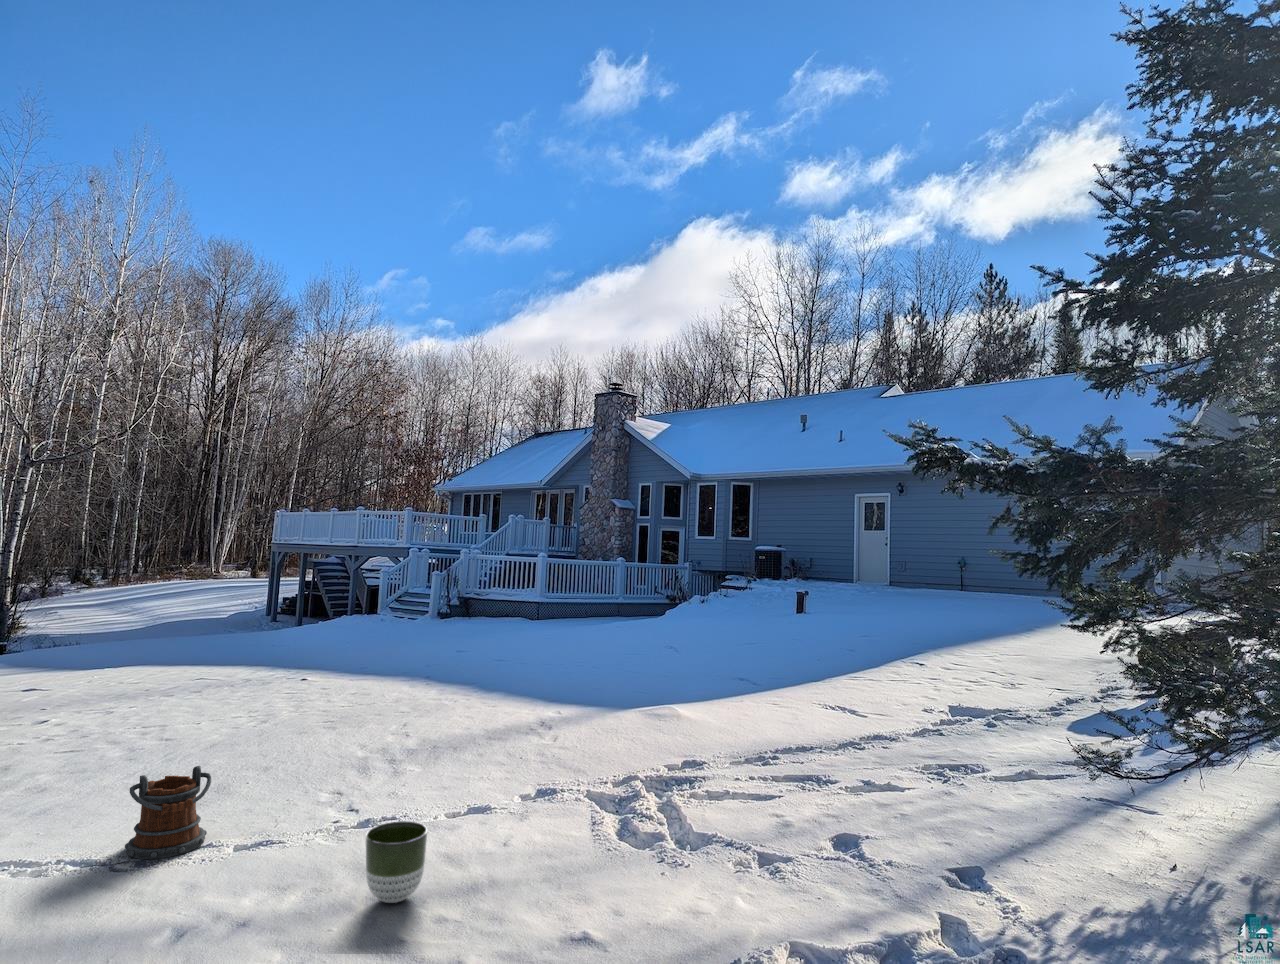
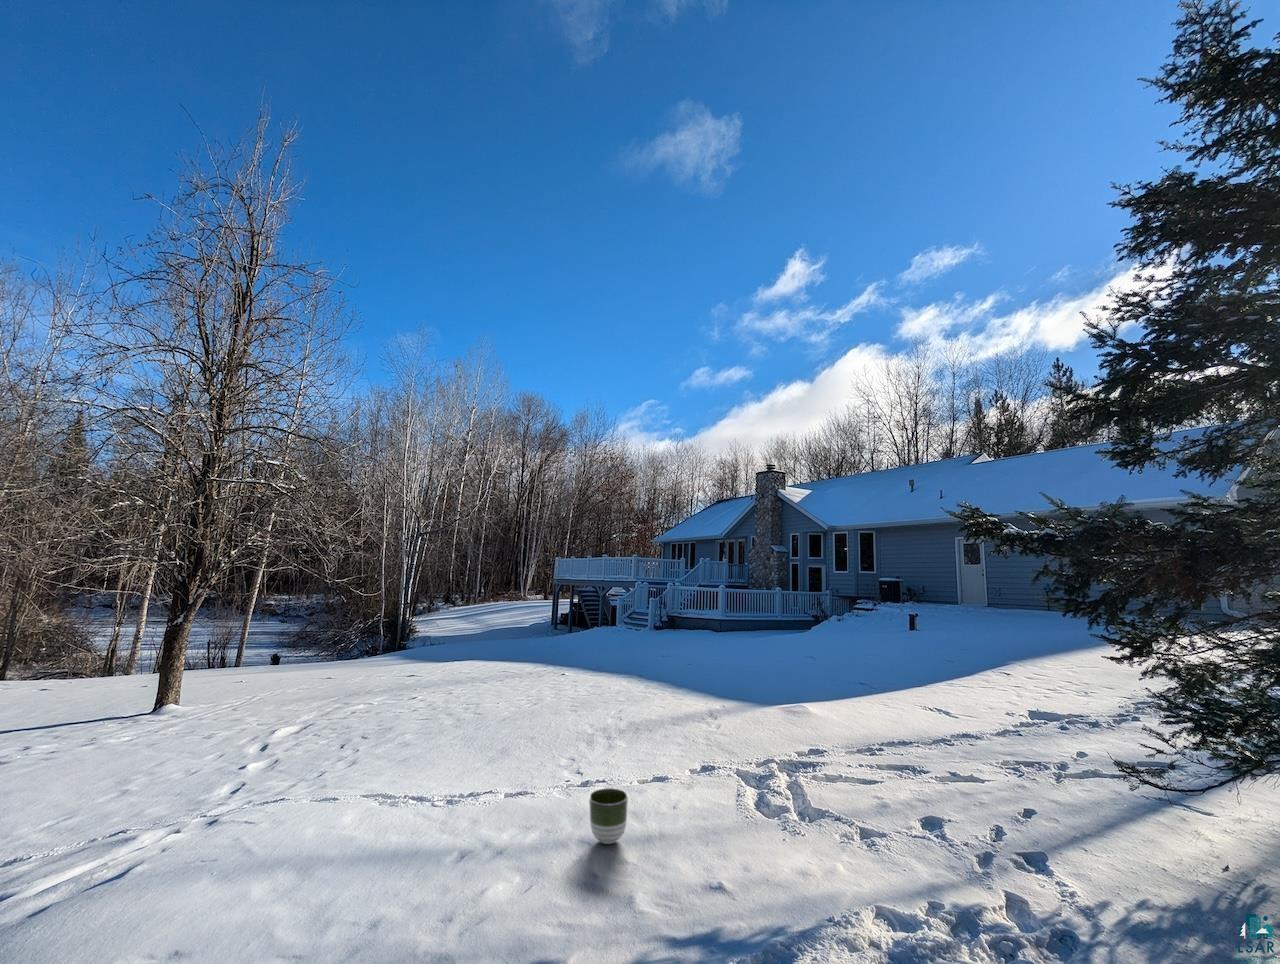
bucket: present [125,766,211,859] -> none [445,740,493,800]

